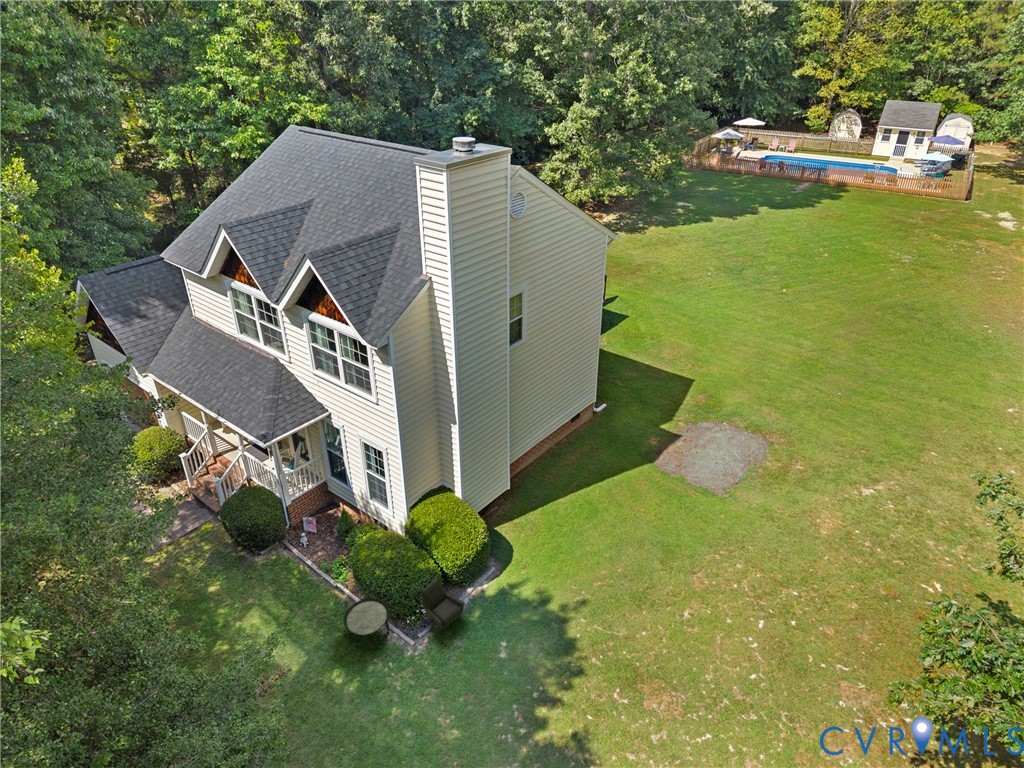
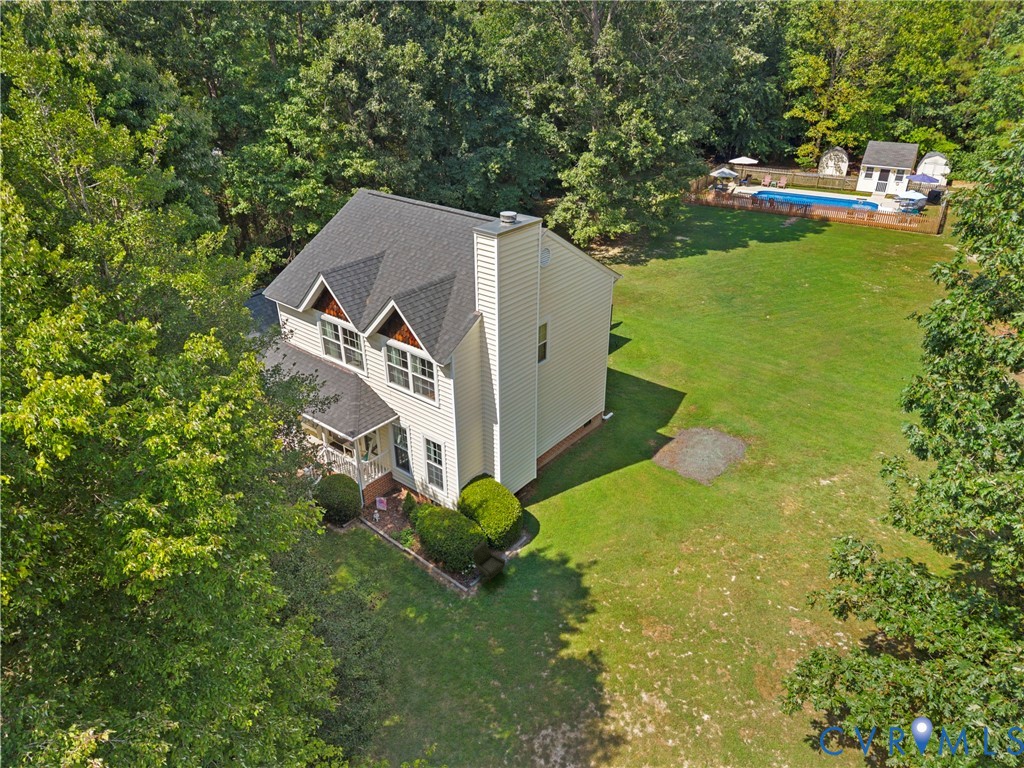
round table: present [344,598,390,650] -> none [415,556,449,595]

